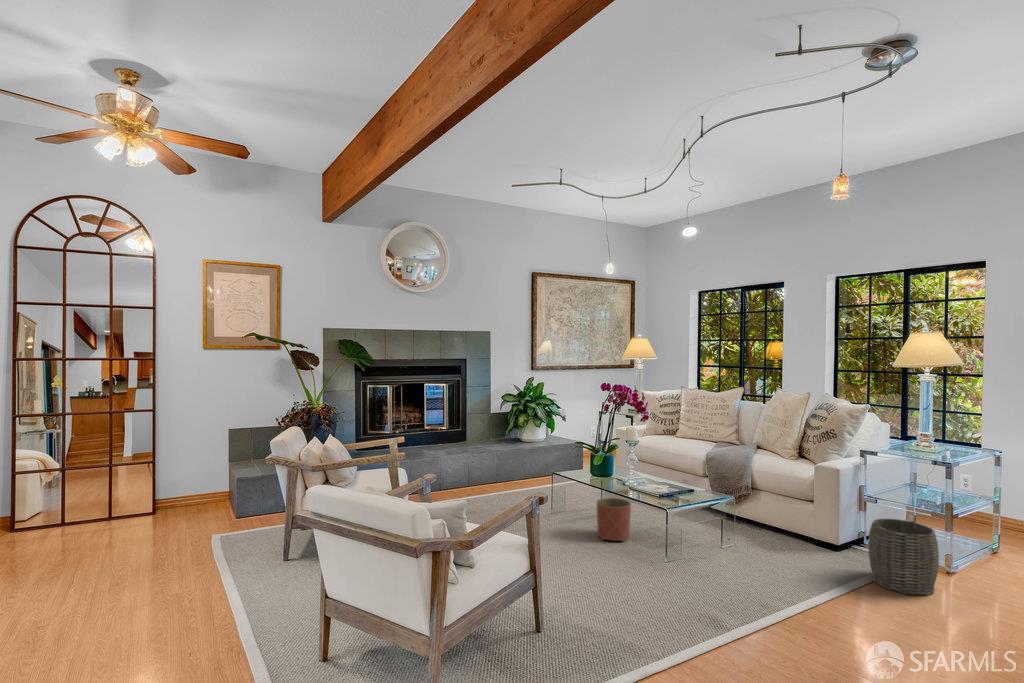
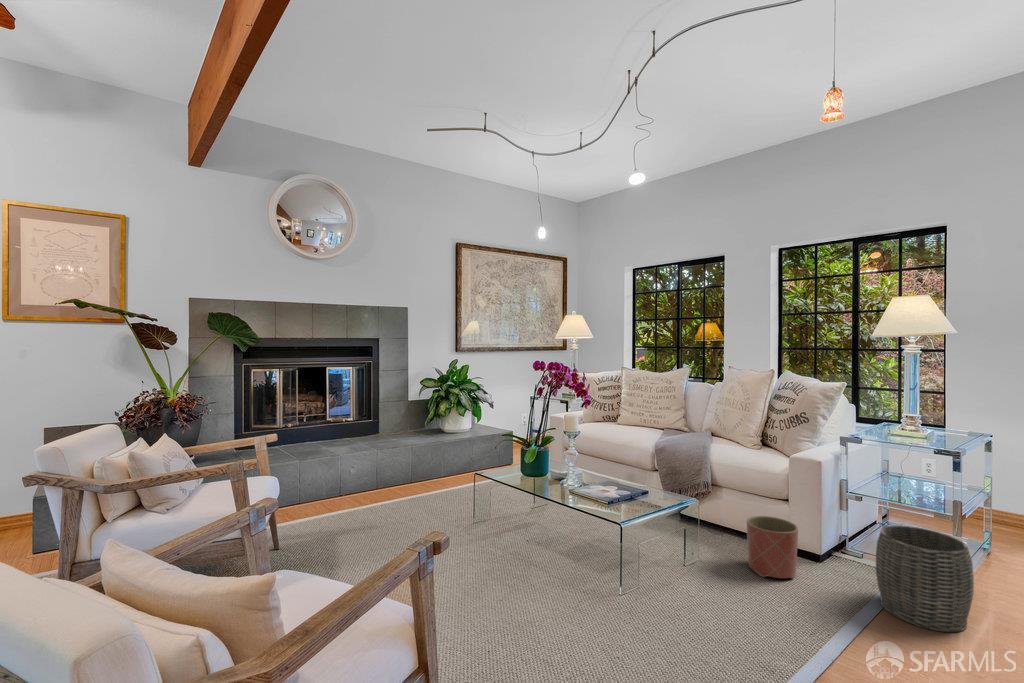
planter: present [597,498,631,542] -> present [747,516,798,579]

